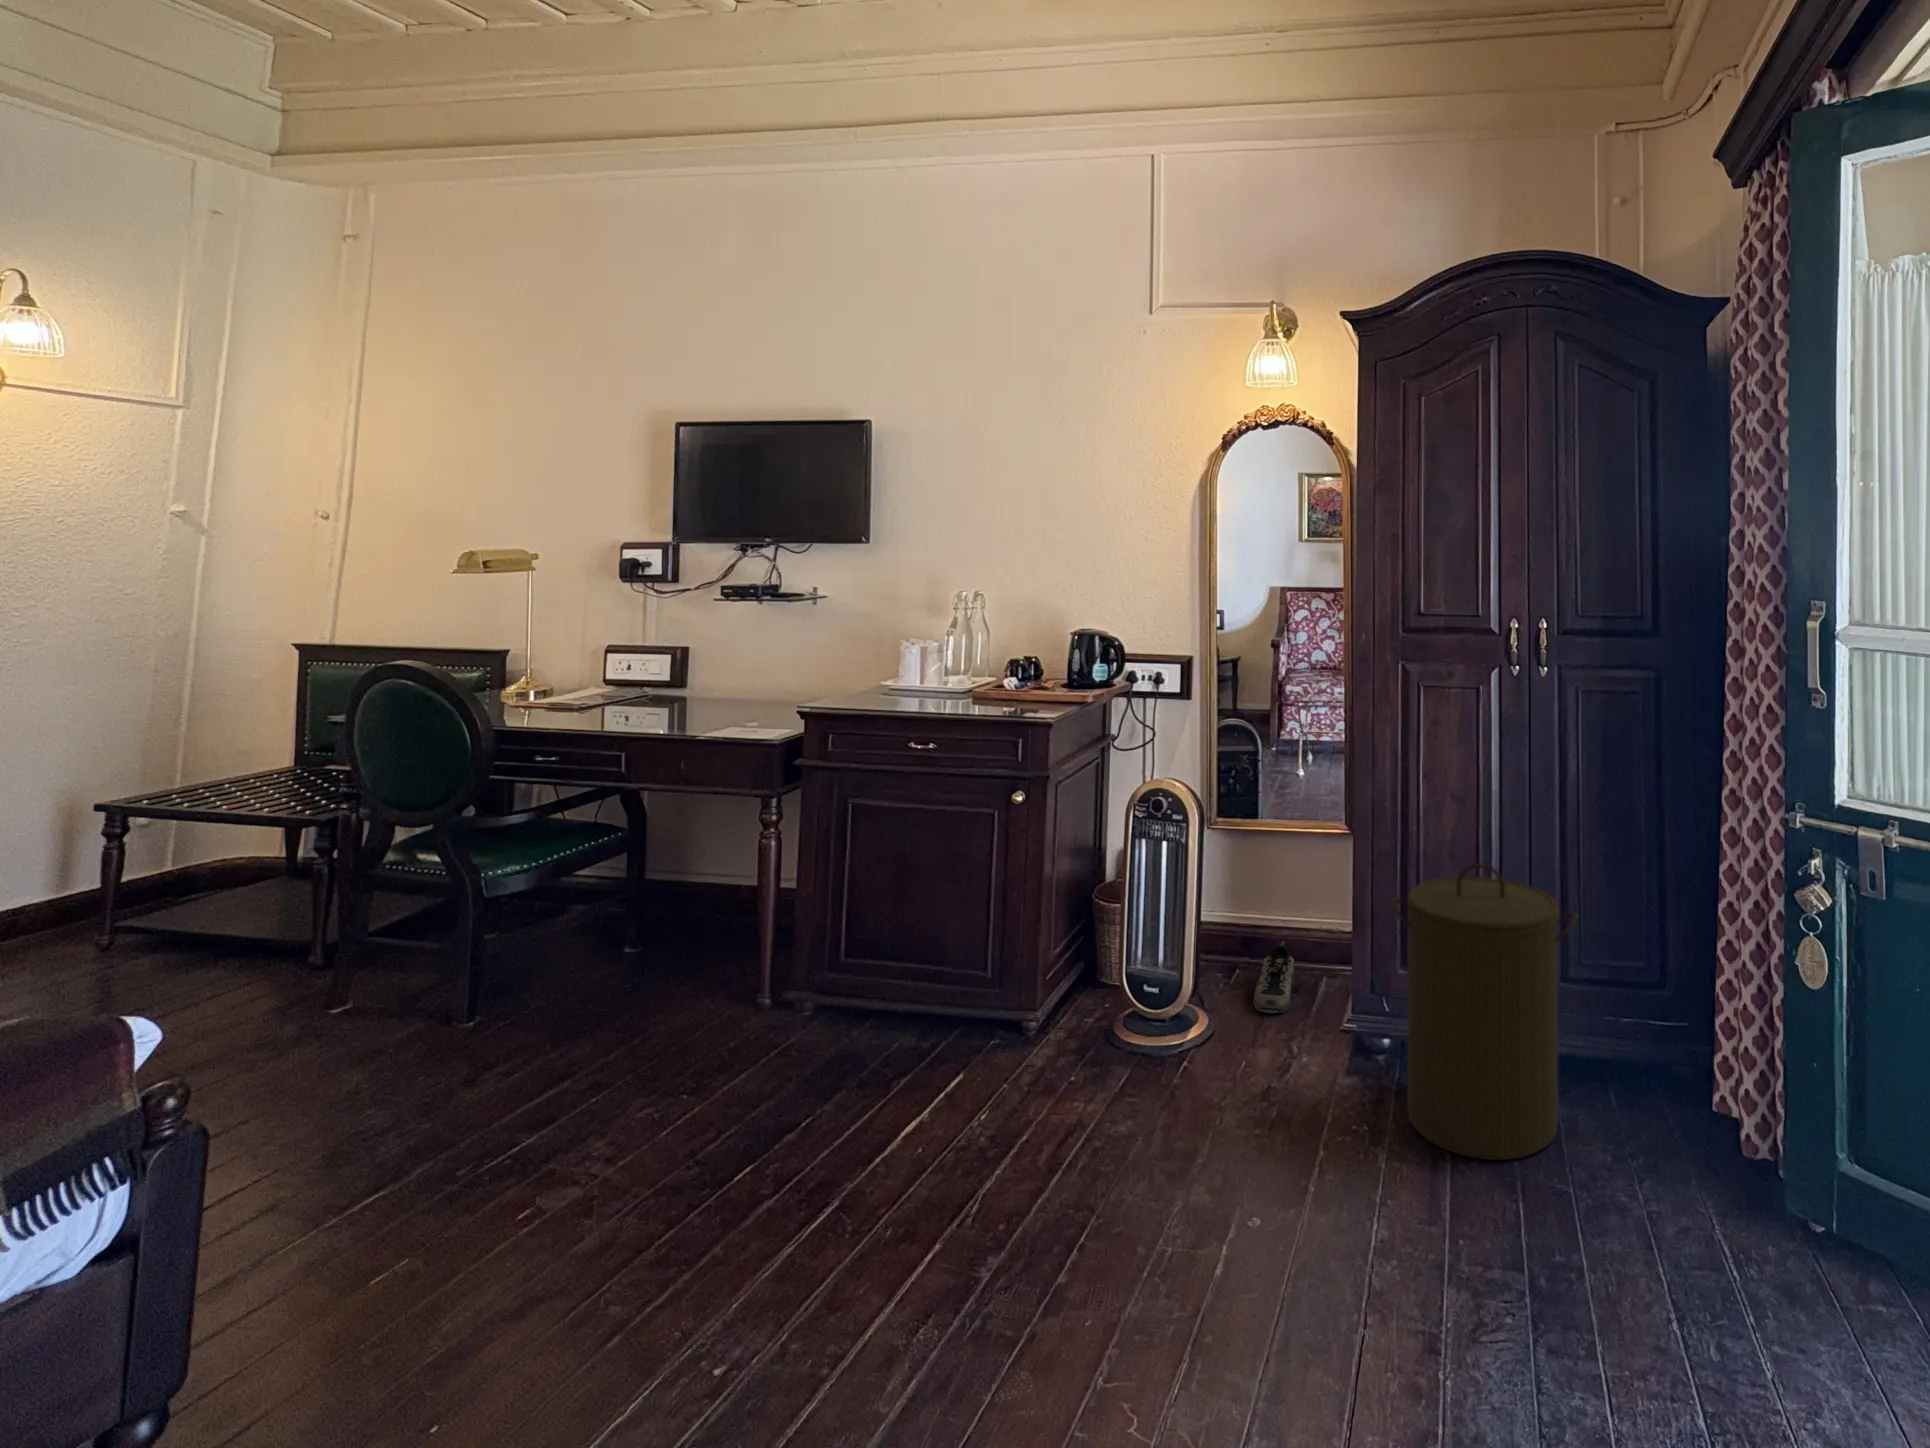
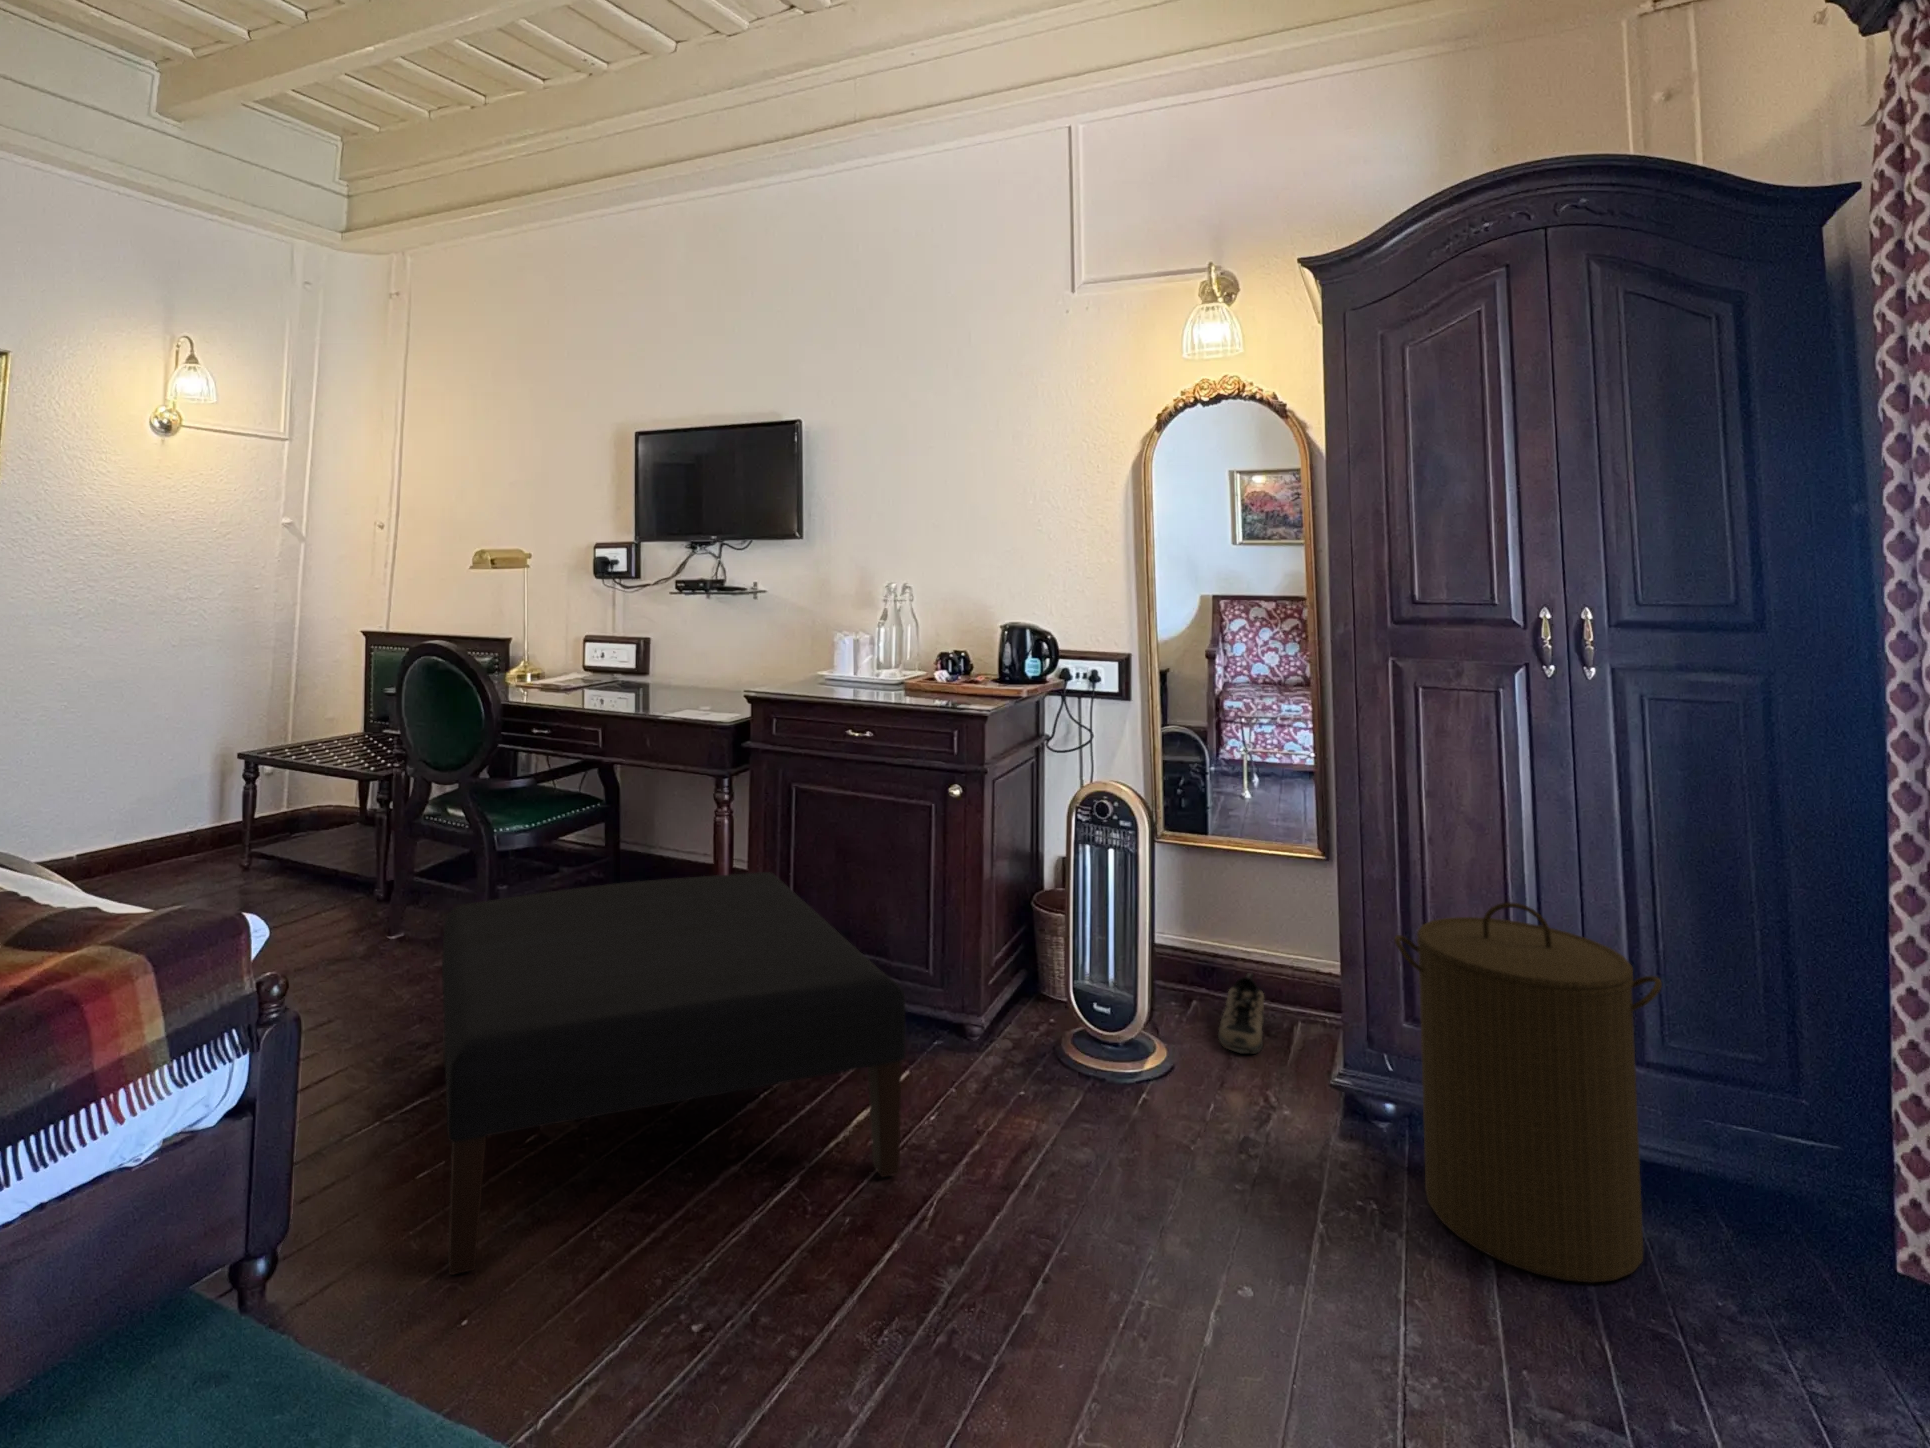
ottoman: none [422,891,961,1358] -> present [442,872,906,1275]

